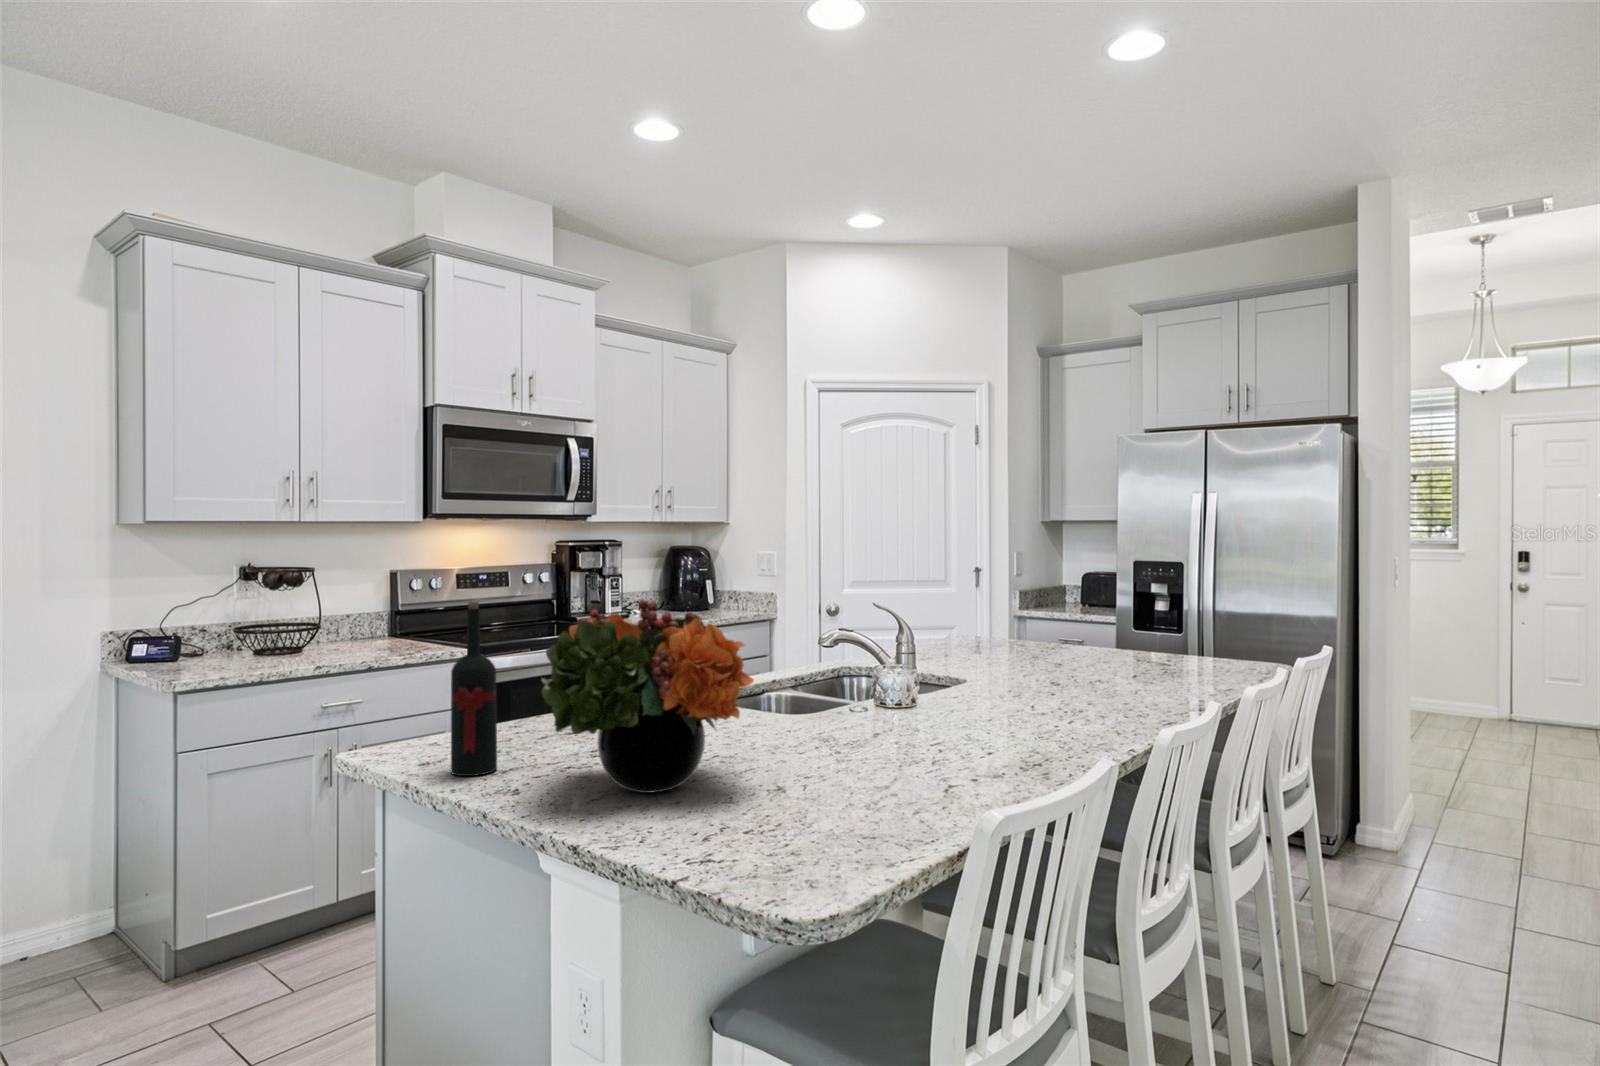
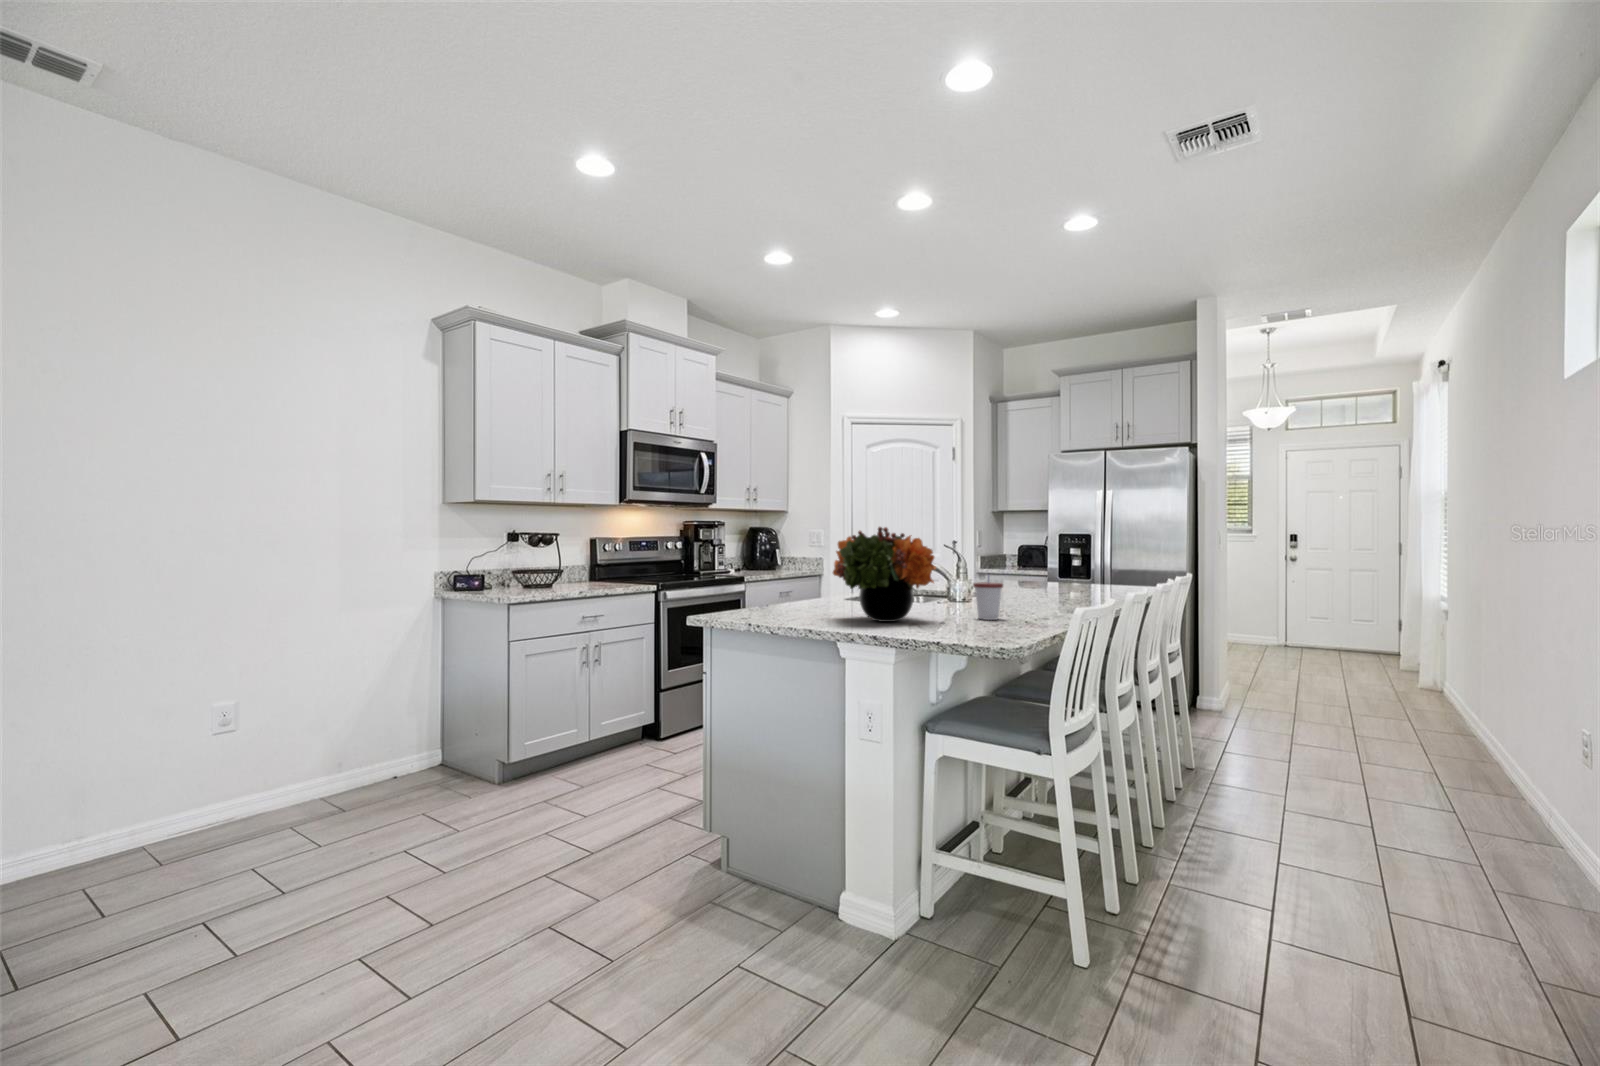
wine bottle: present [451,601,497,776] -> none [773,530,795,619]
cup: none [837,692,895,785] -> present [973,582,1003,620]

